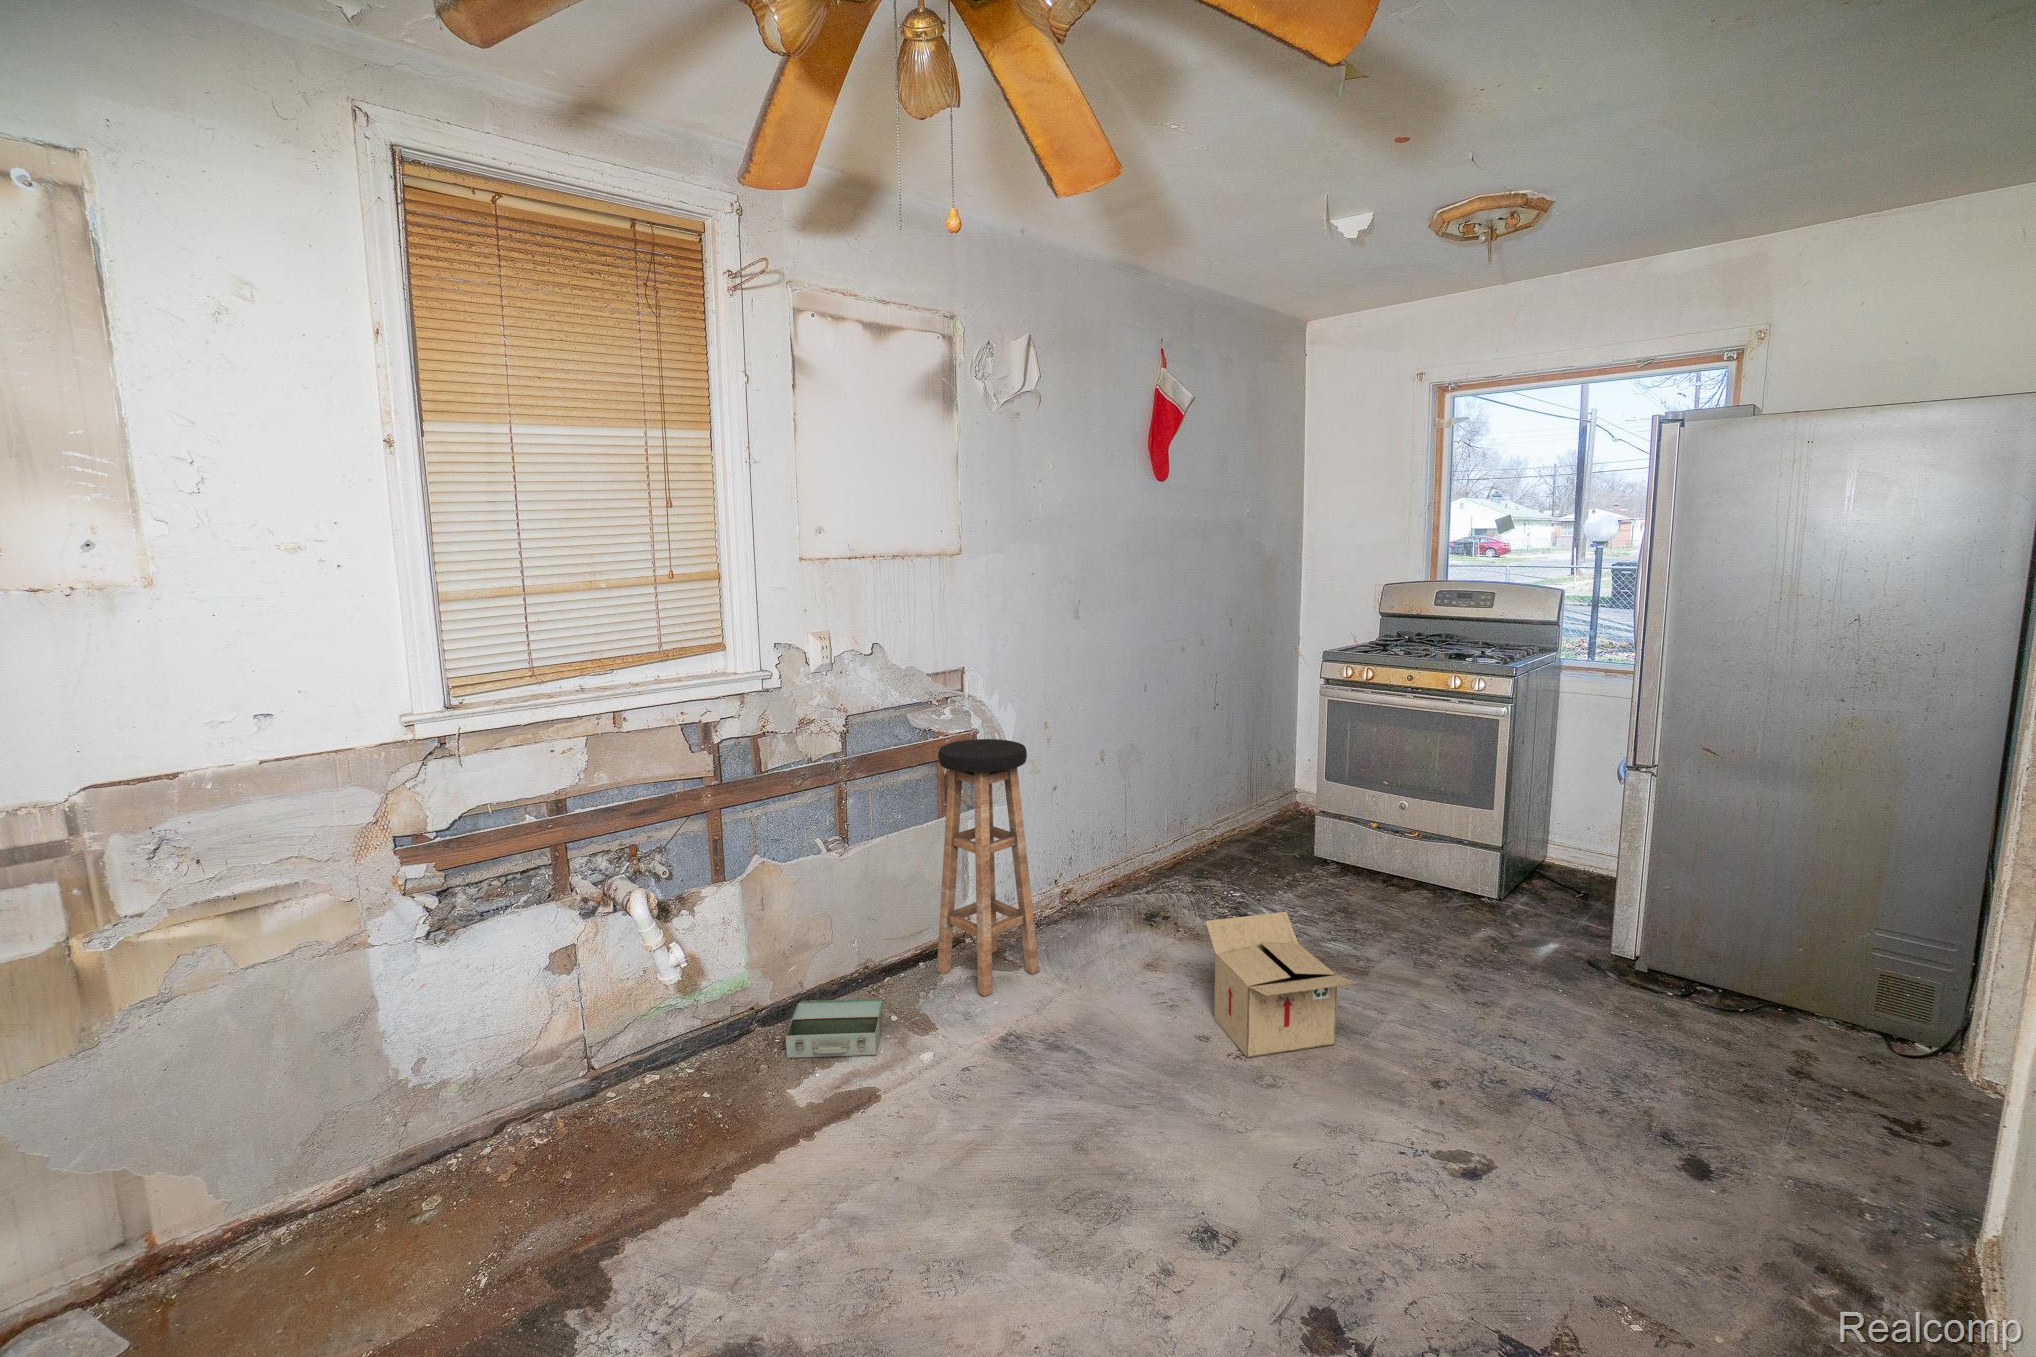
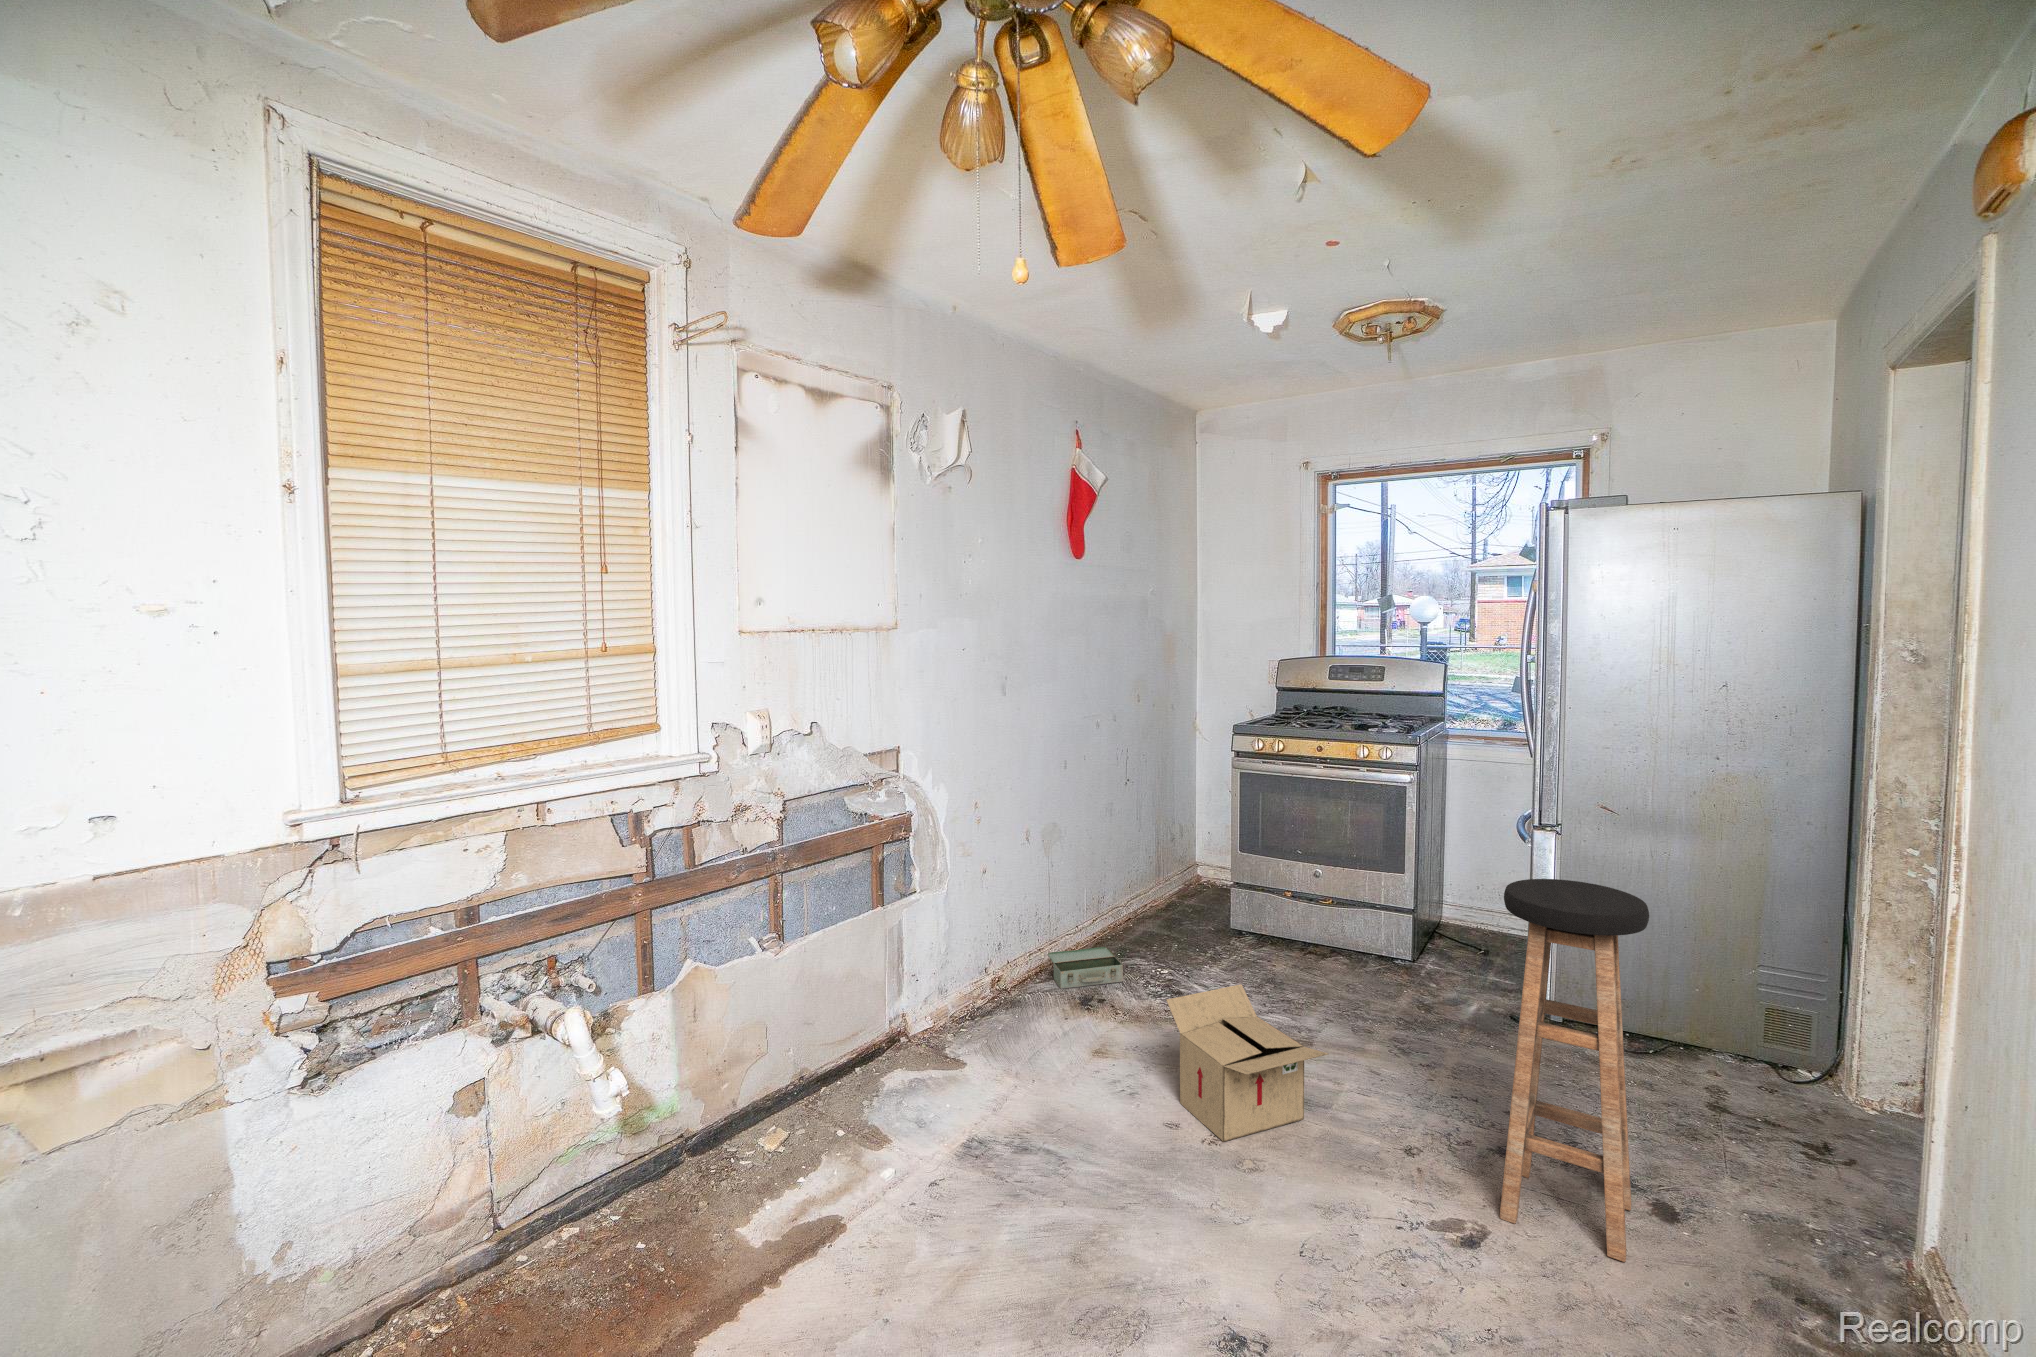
bar stool: present [937,739,1039,996] -> present [1500,879,1649,1262]
toolbox: present [785,999,883,1058] -> present [1047,947,1123,989]

